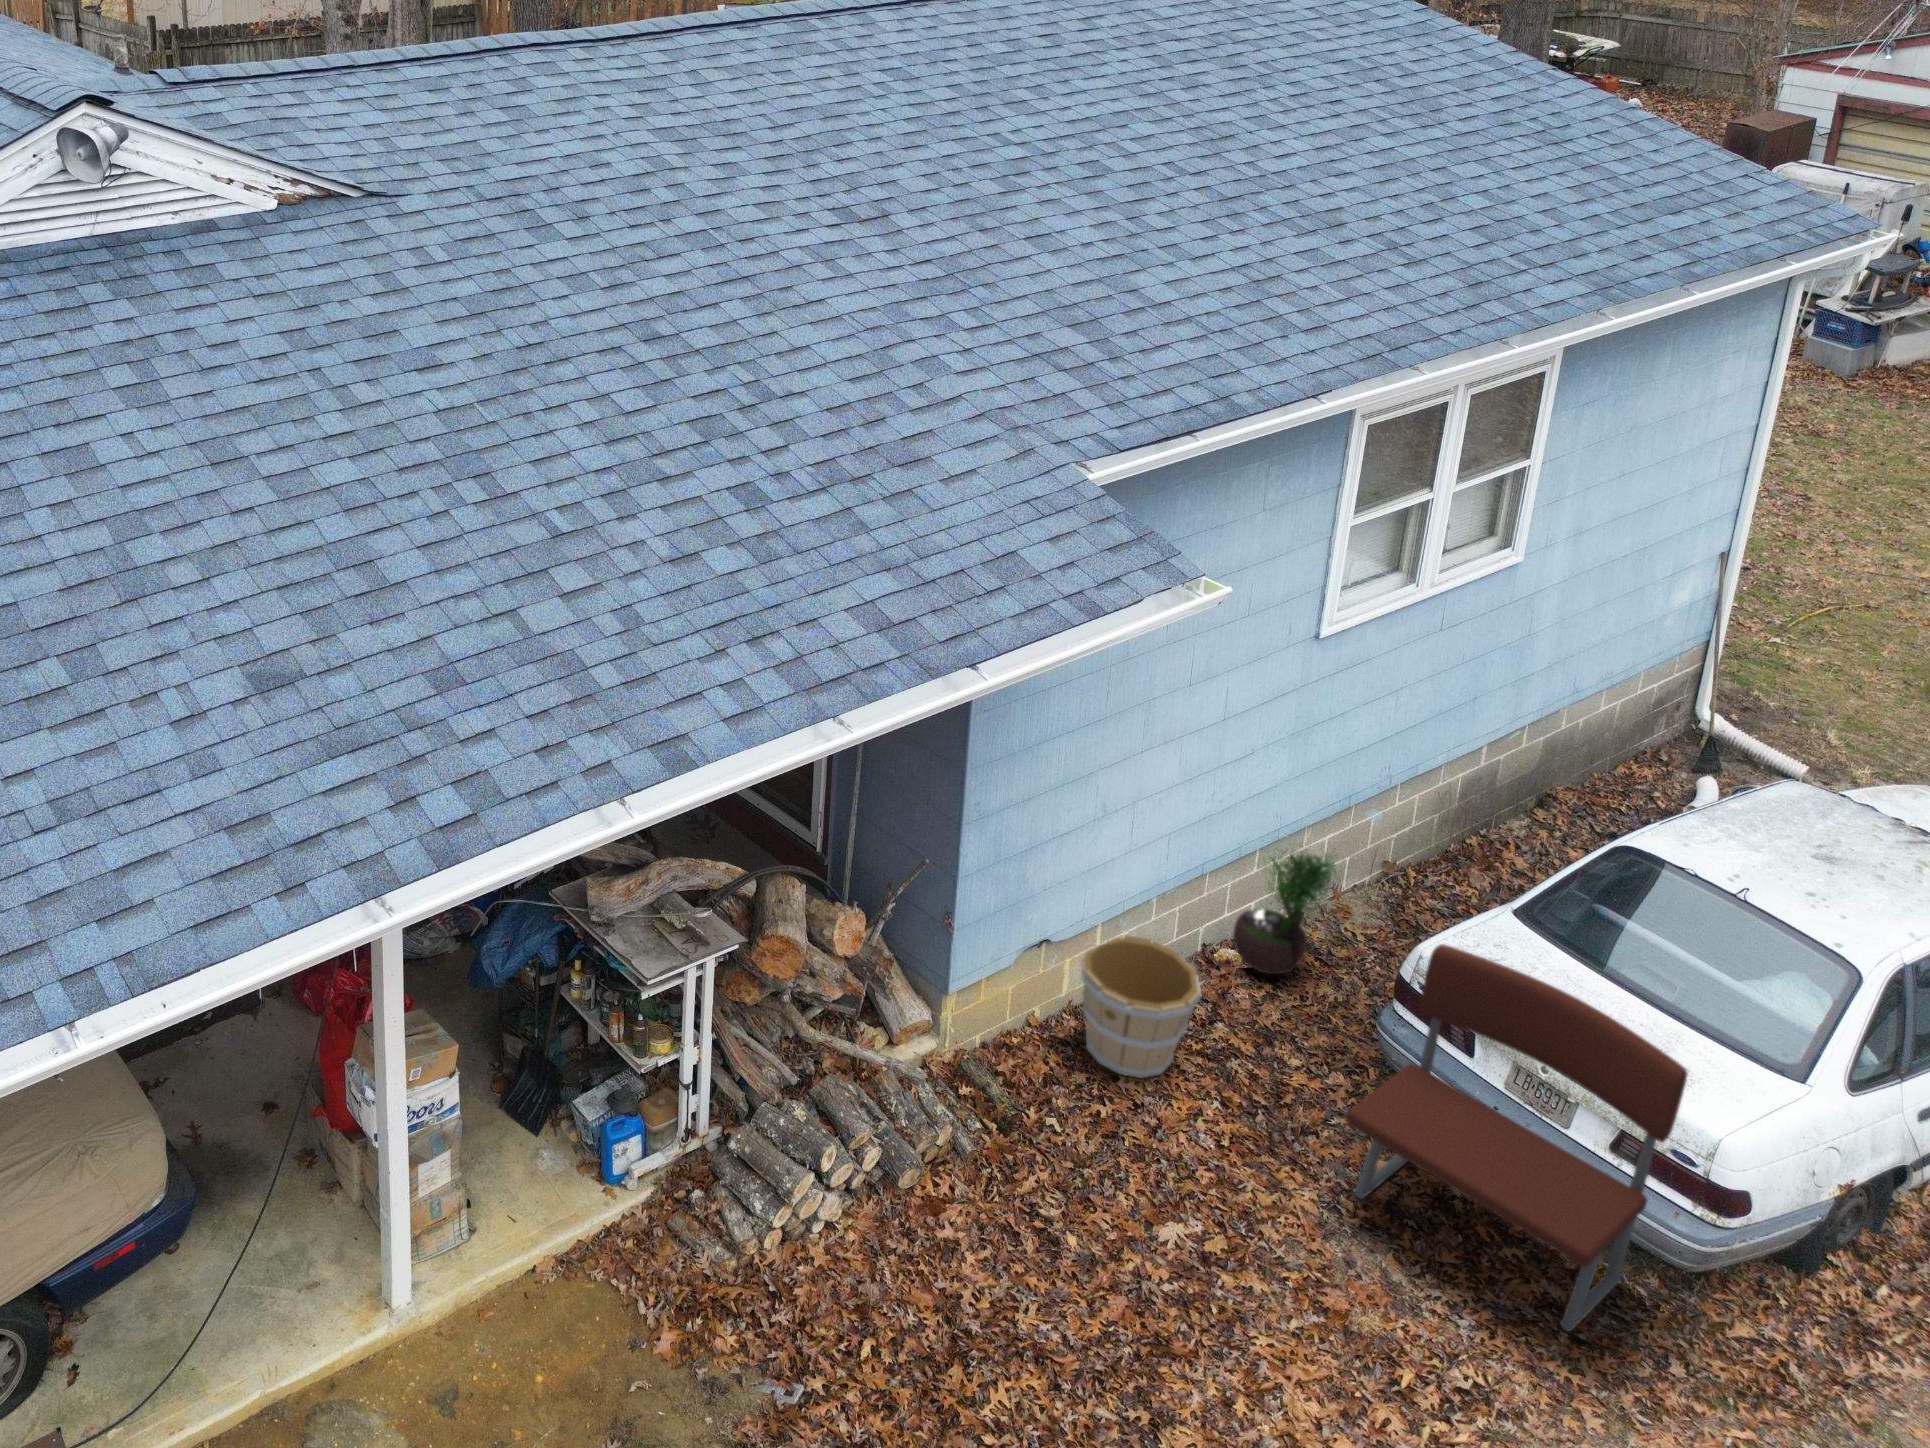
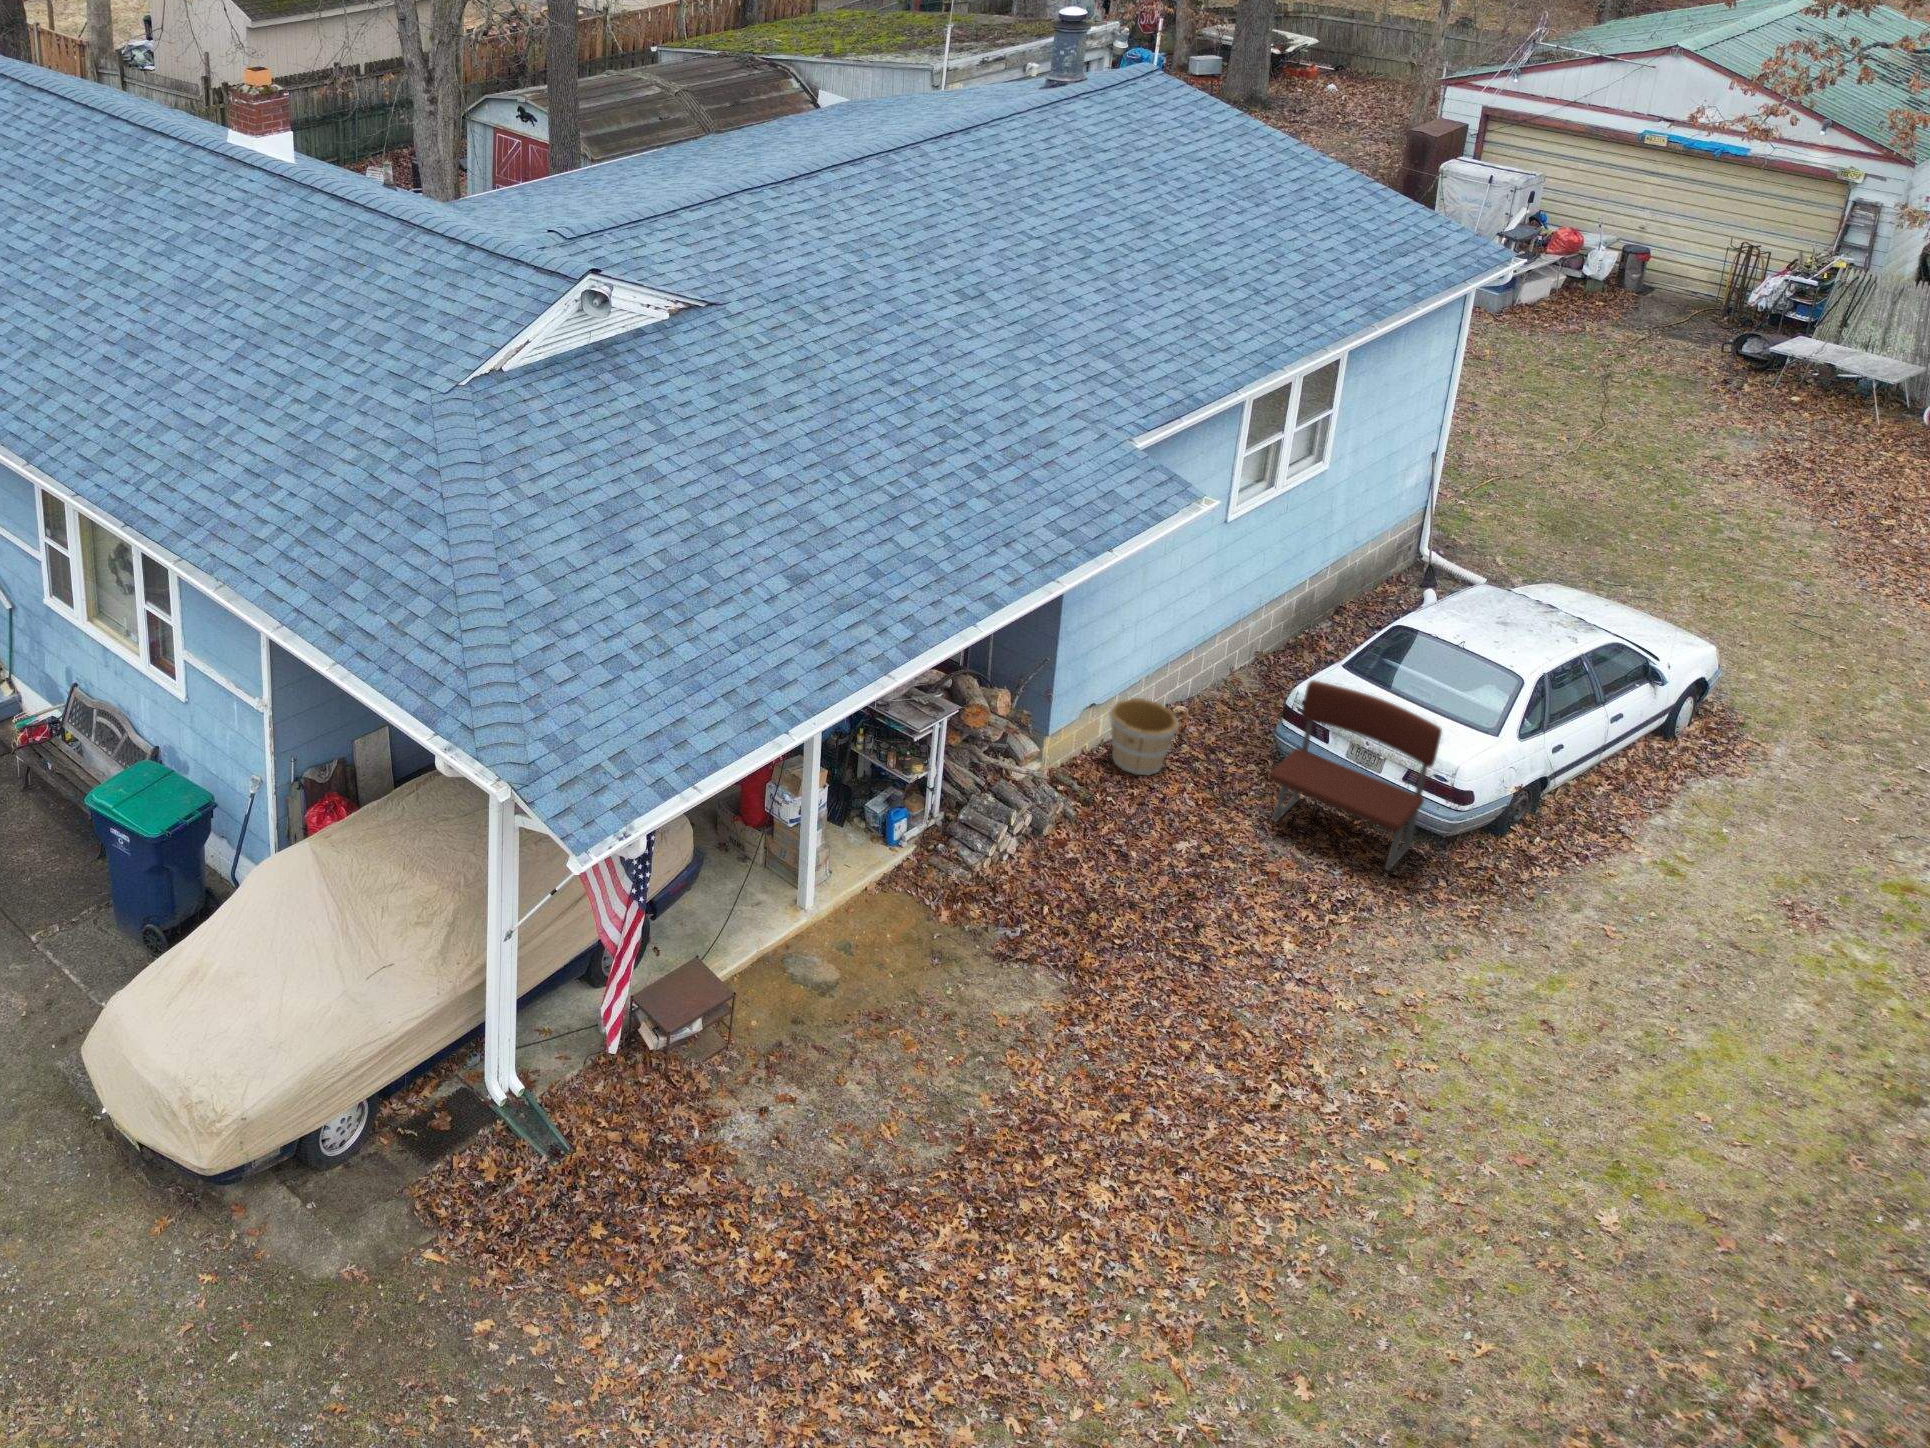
potted tree: present [1233,844,1342,974] -> none [1182,638,1248,716]

